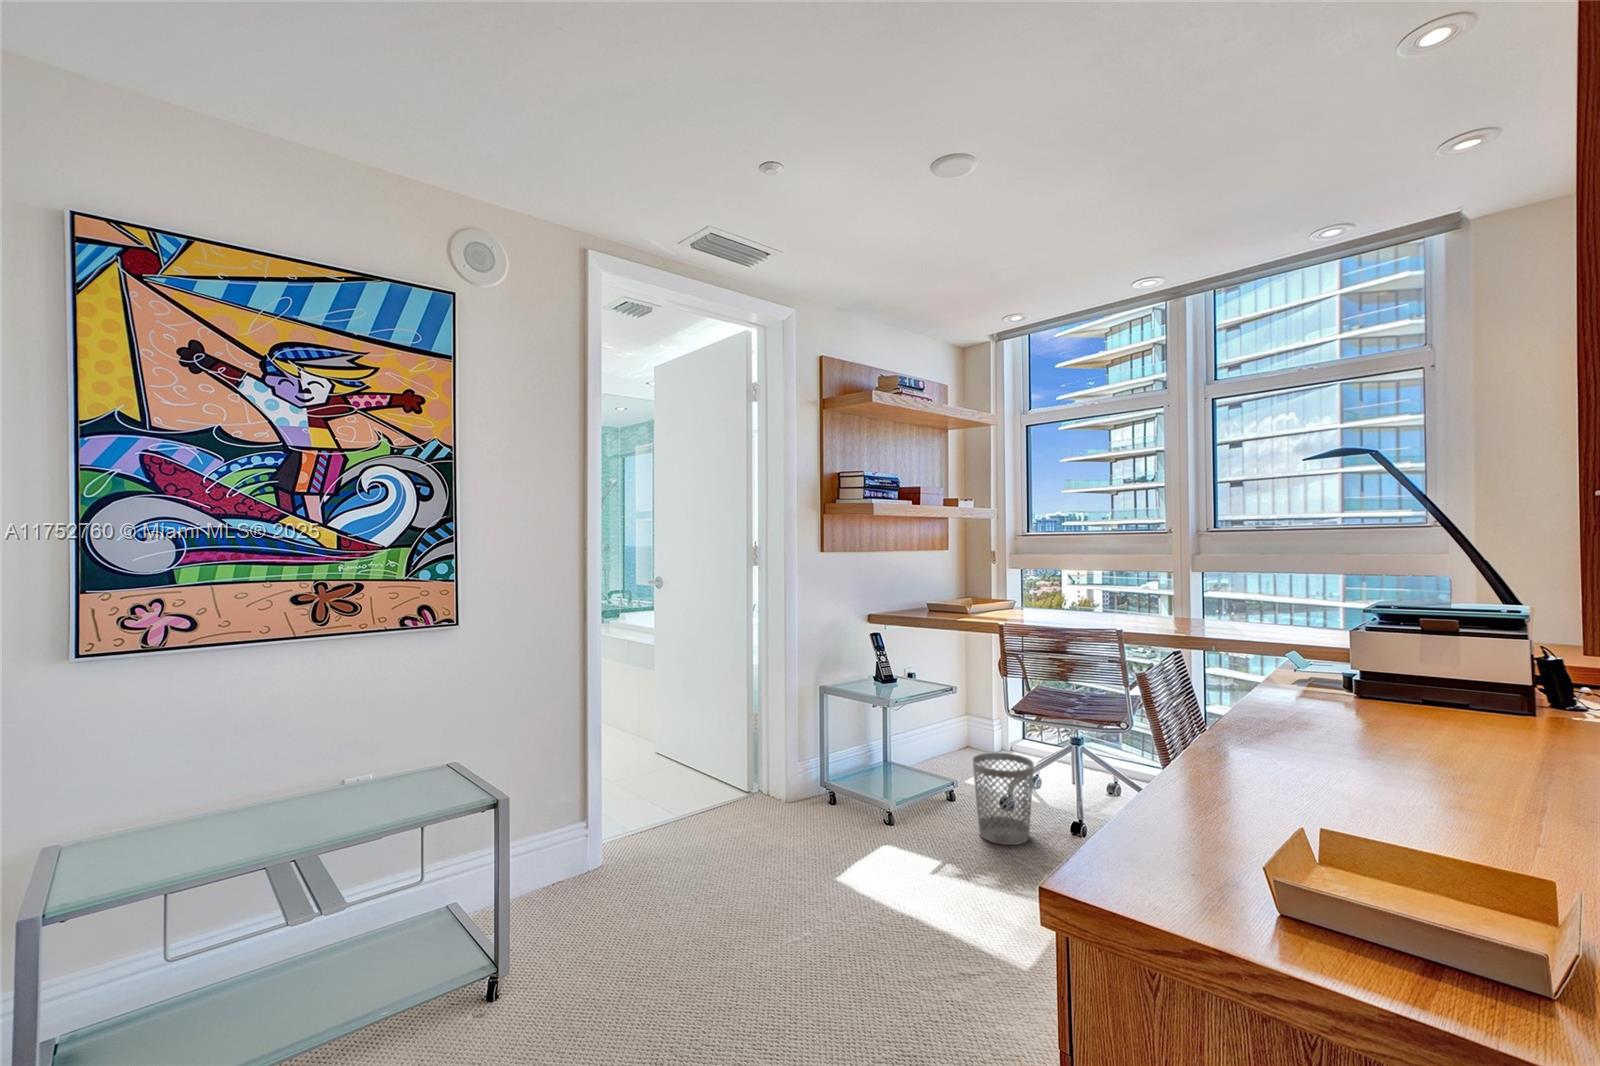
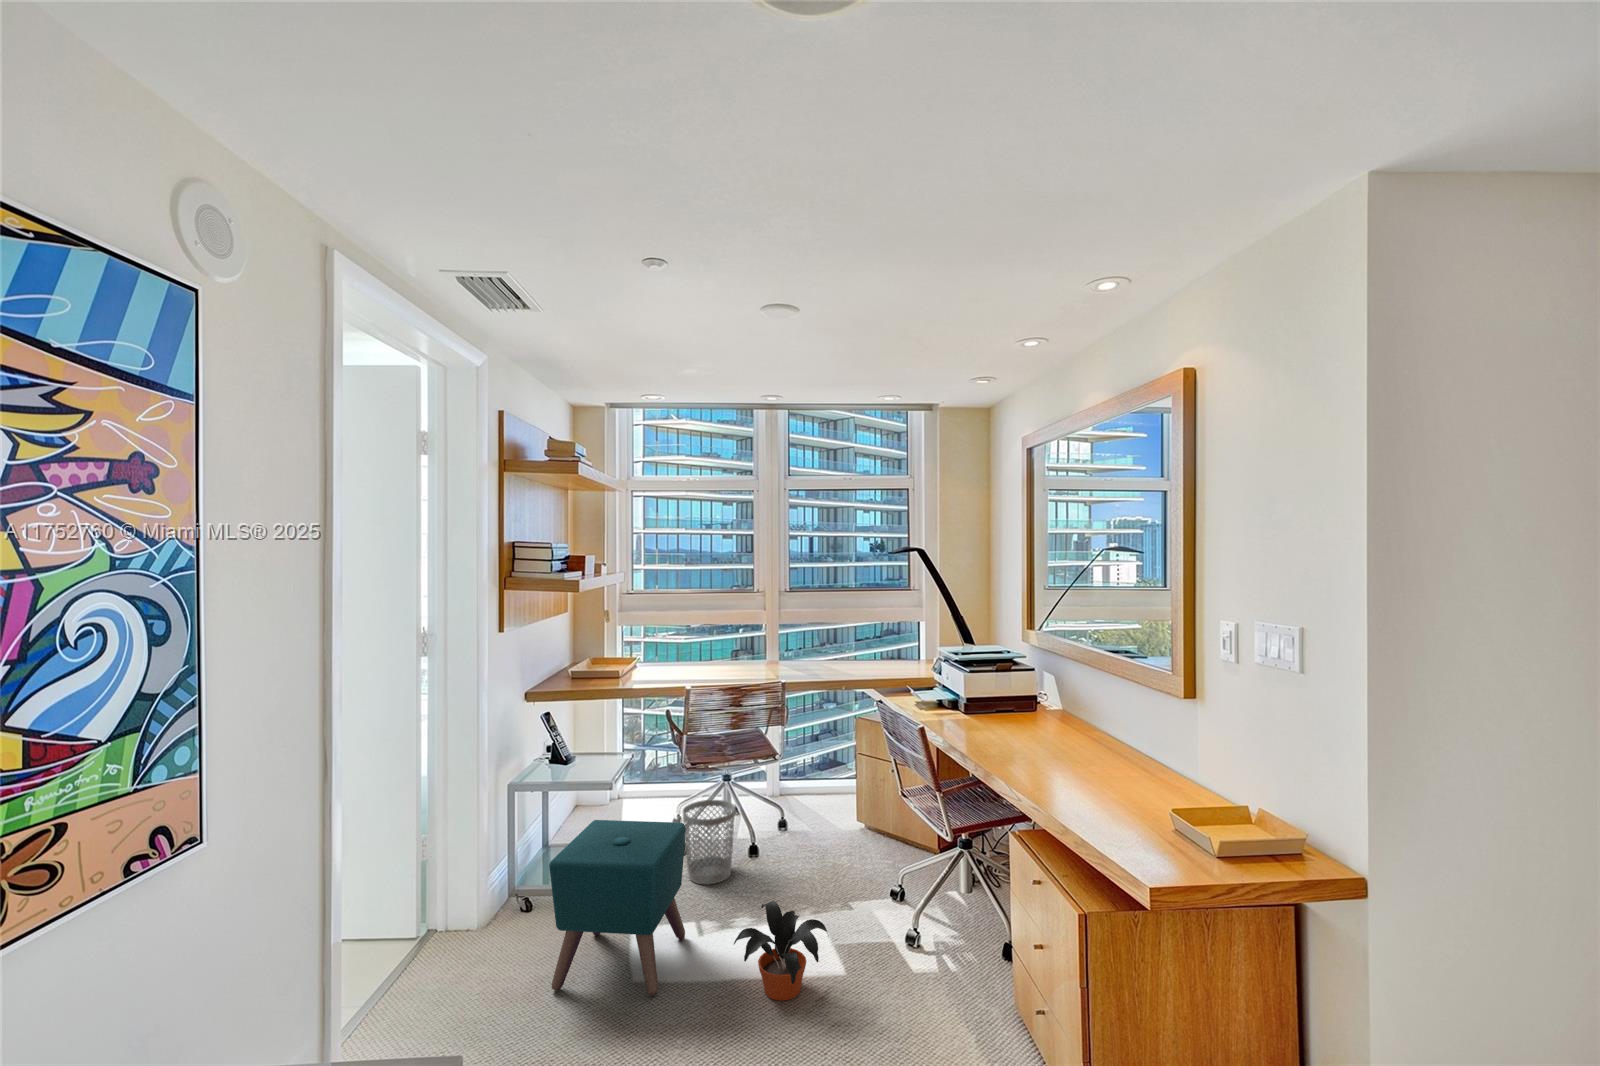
ottoman: none [774,728,913,896] -> present [549,820,686,996]
potted plant: none [875,851,988,961] -> present [734,901,827,1001]

